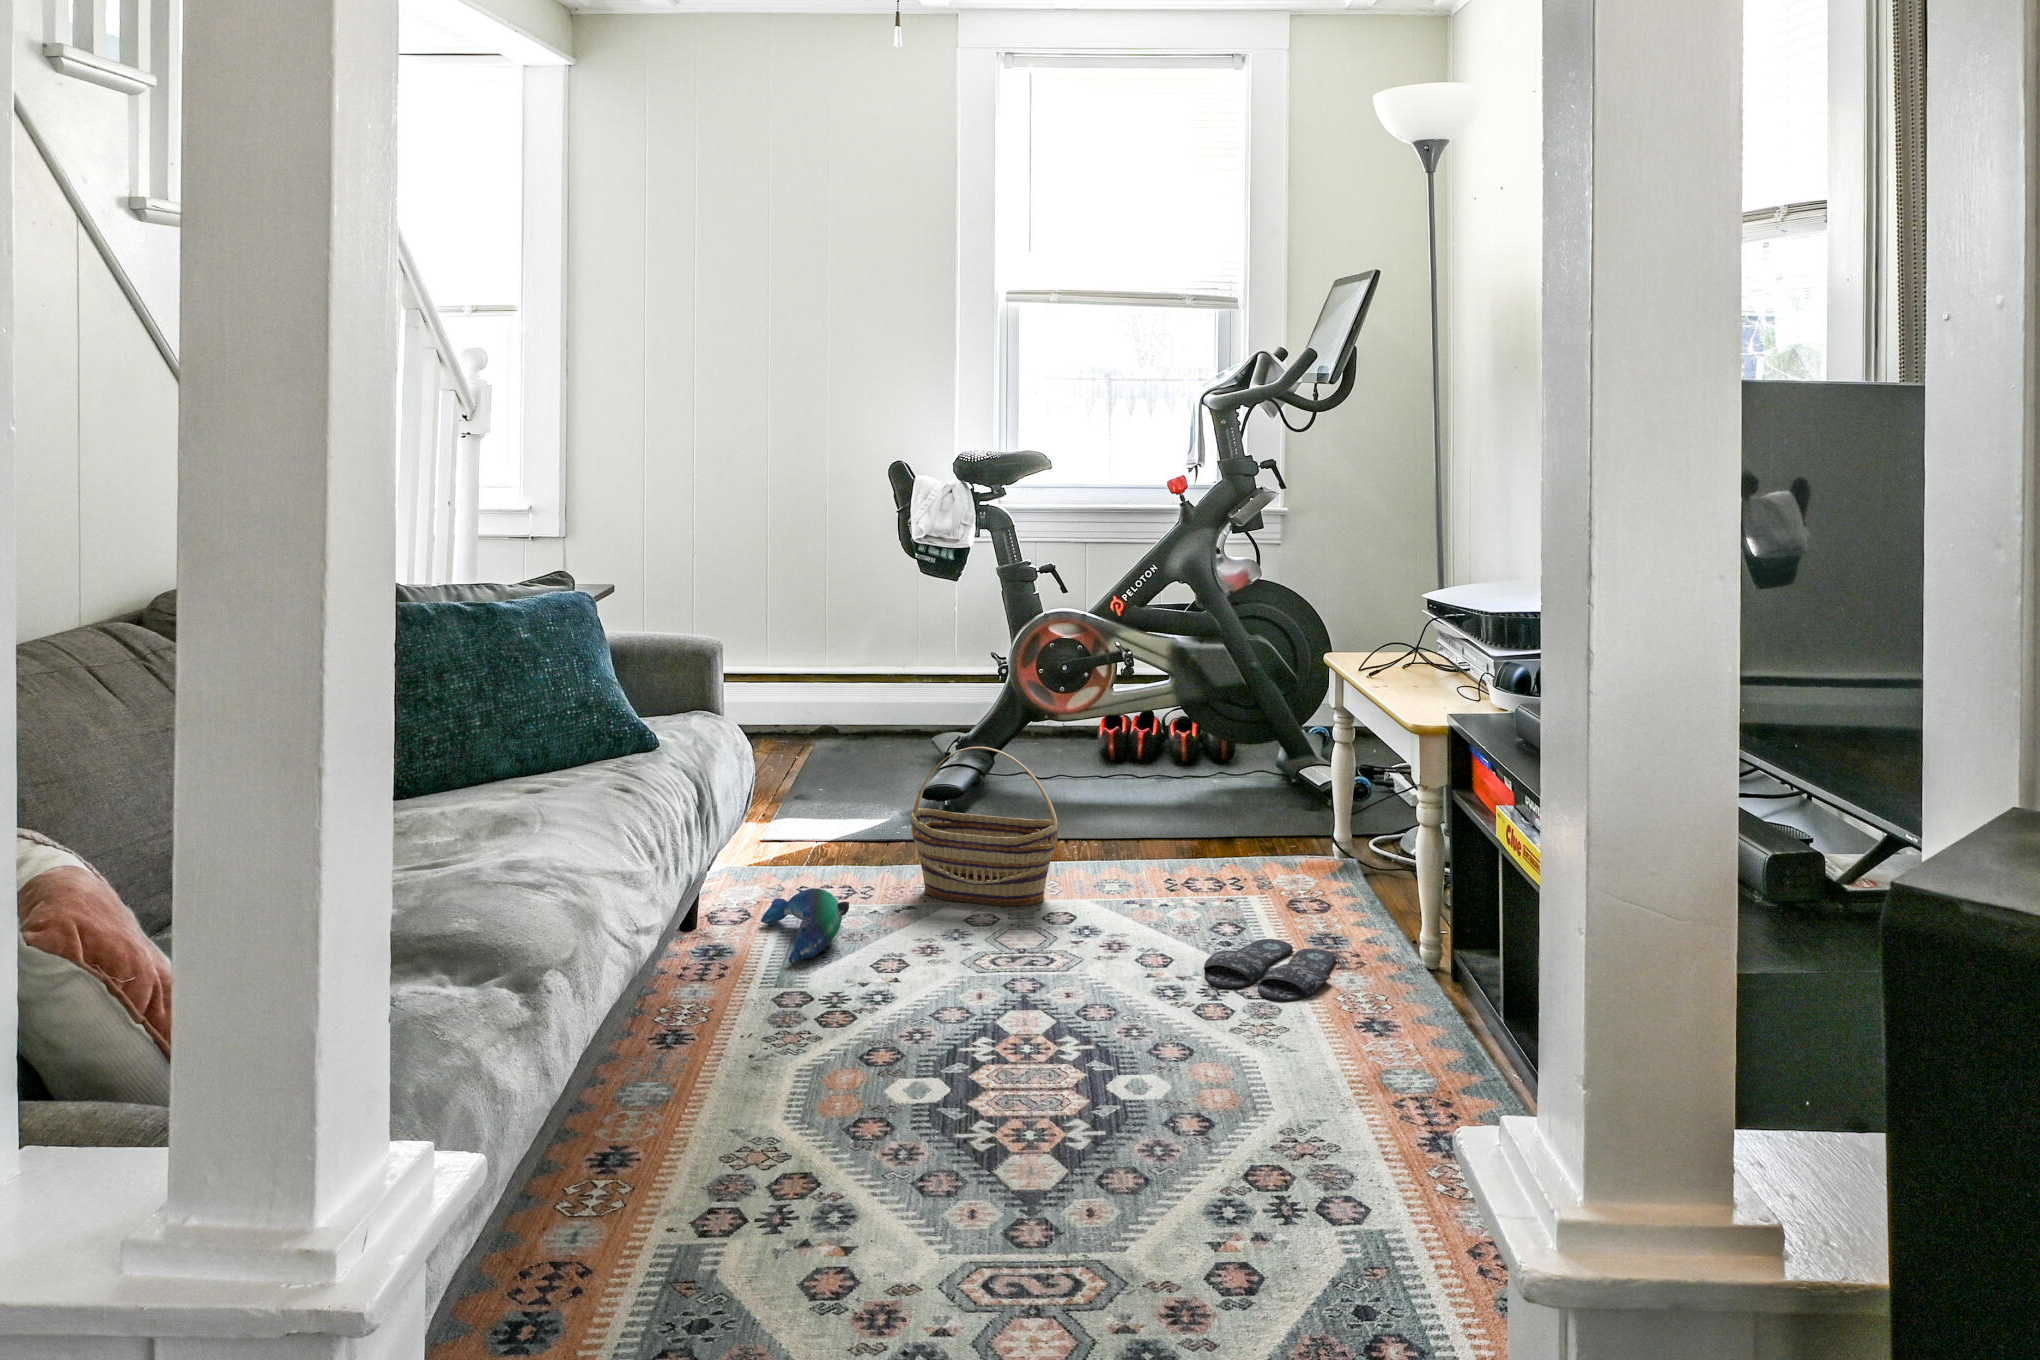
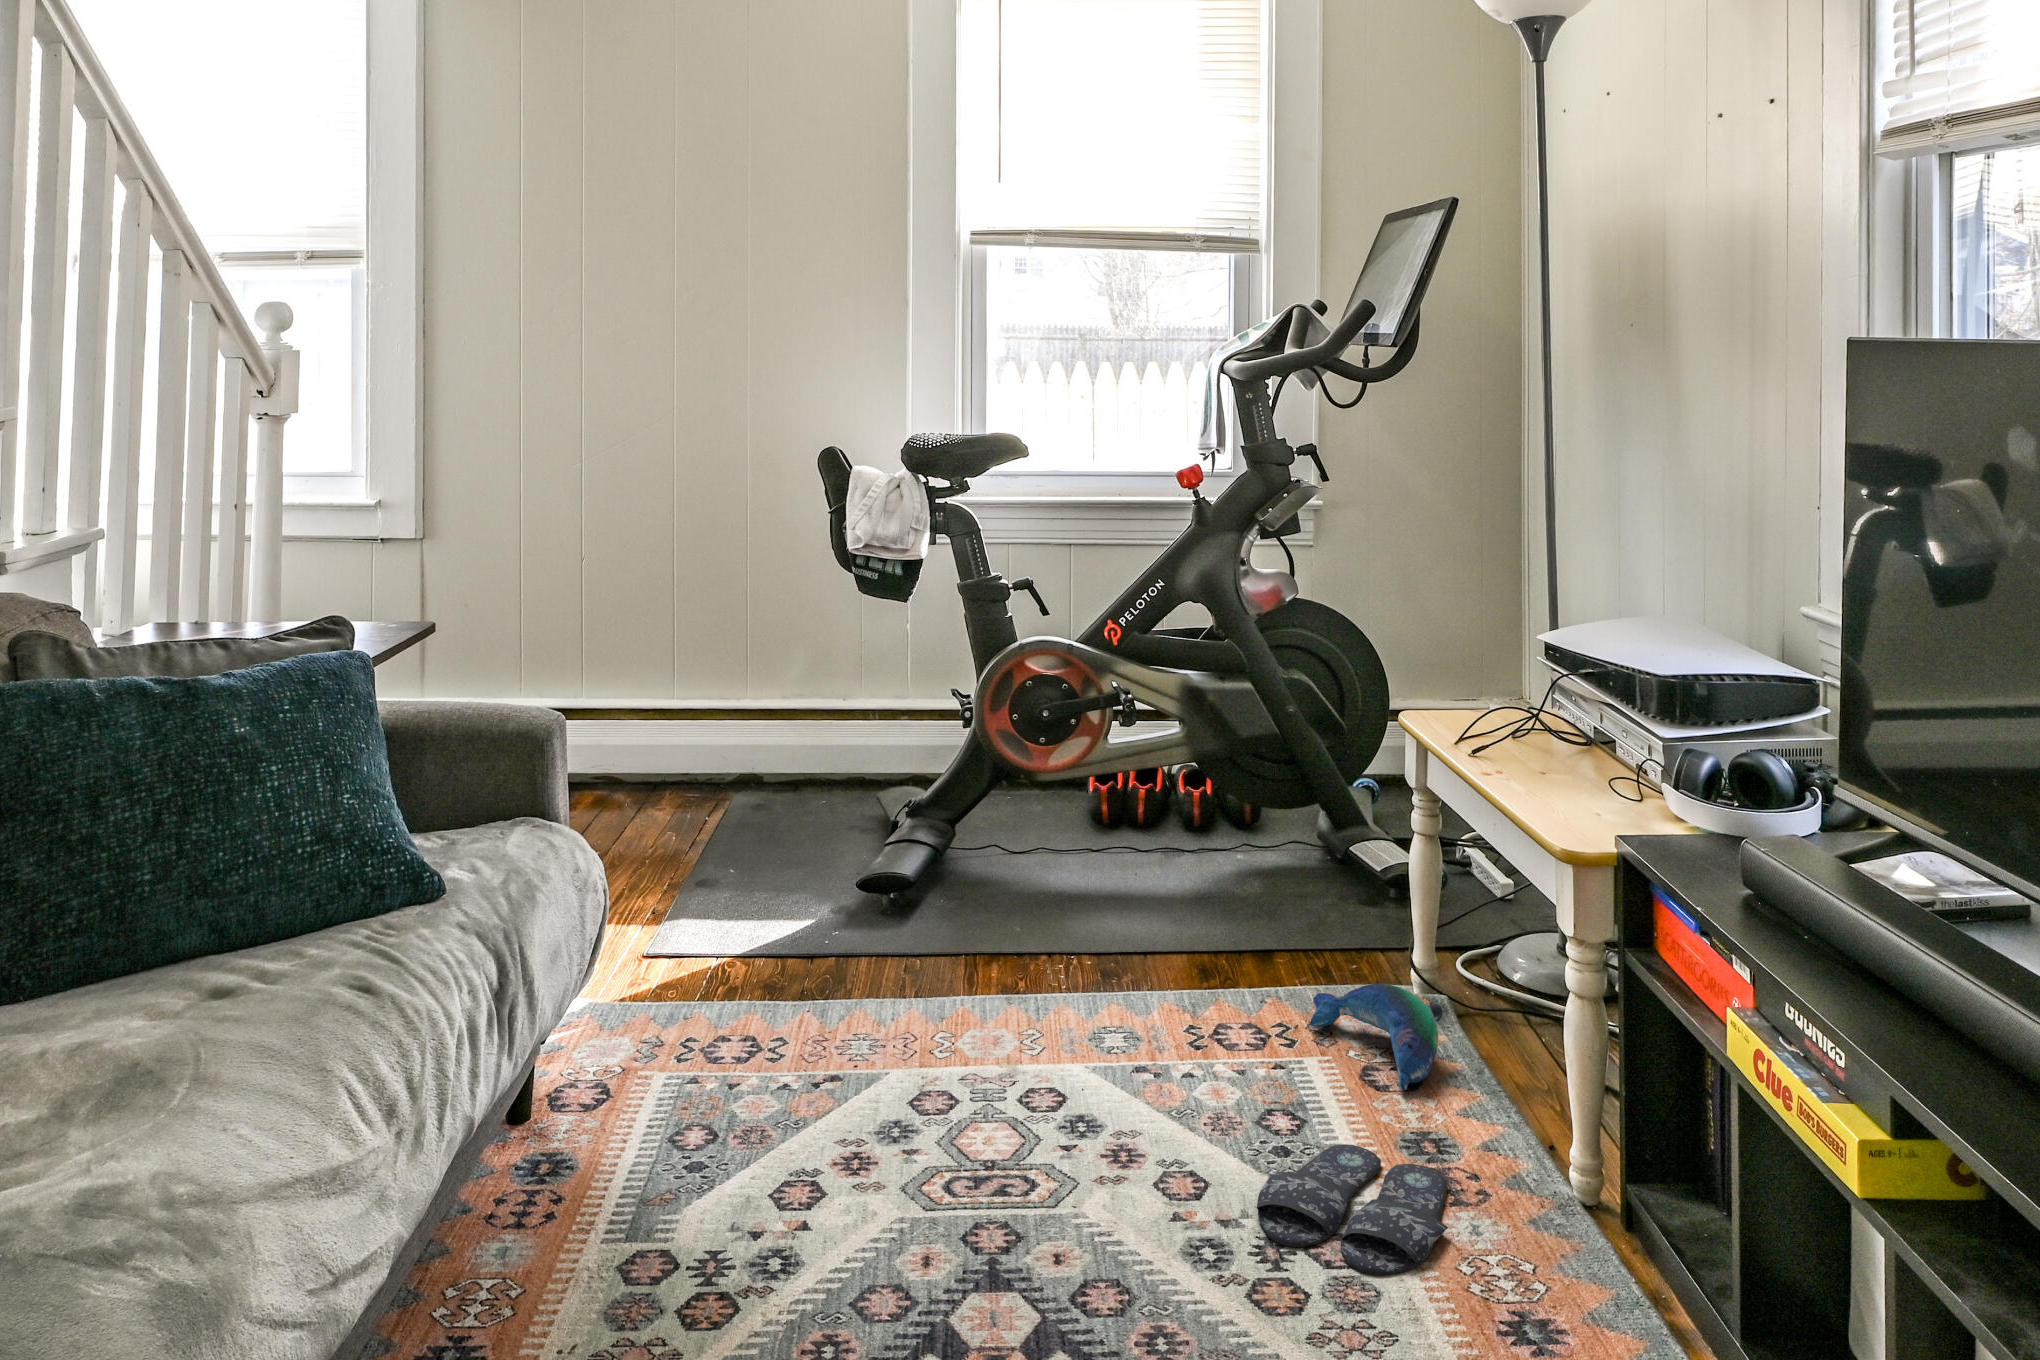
basket: present [911,747,1057,906] -> none [836,851,1039,1078]
plush toy: present [761,888,849,964] -> present [1310,983,1442,1091]

